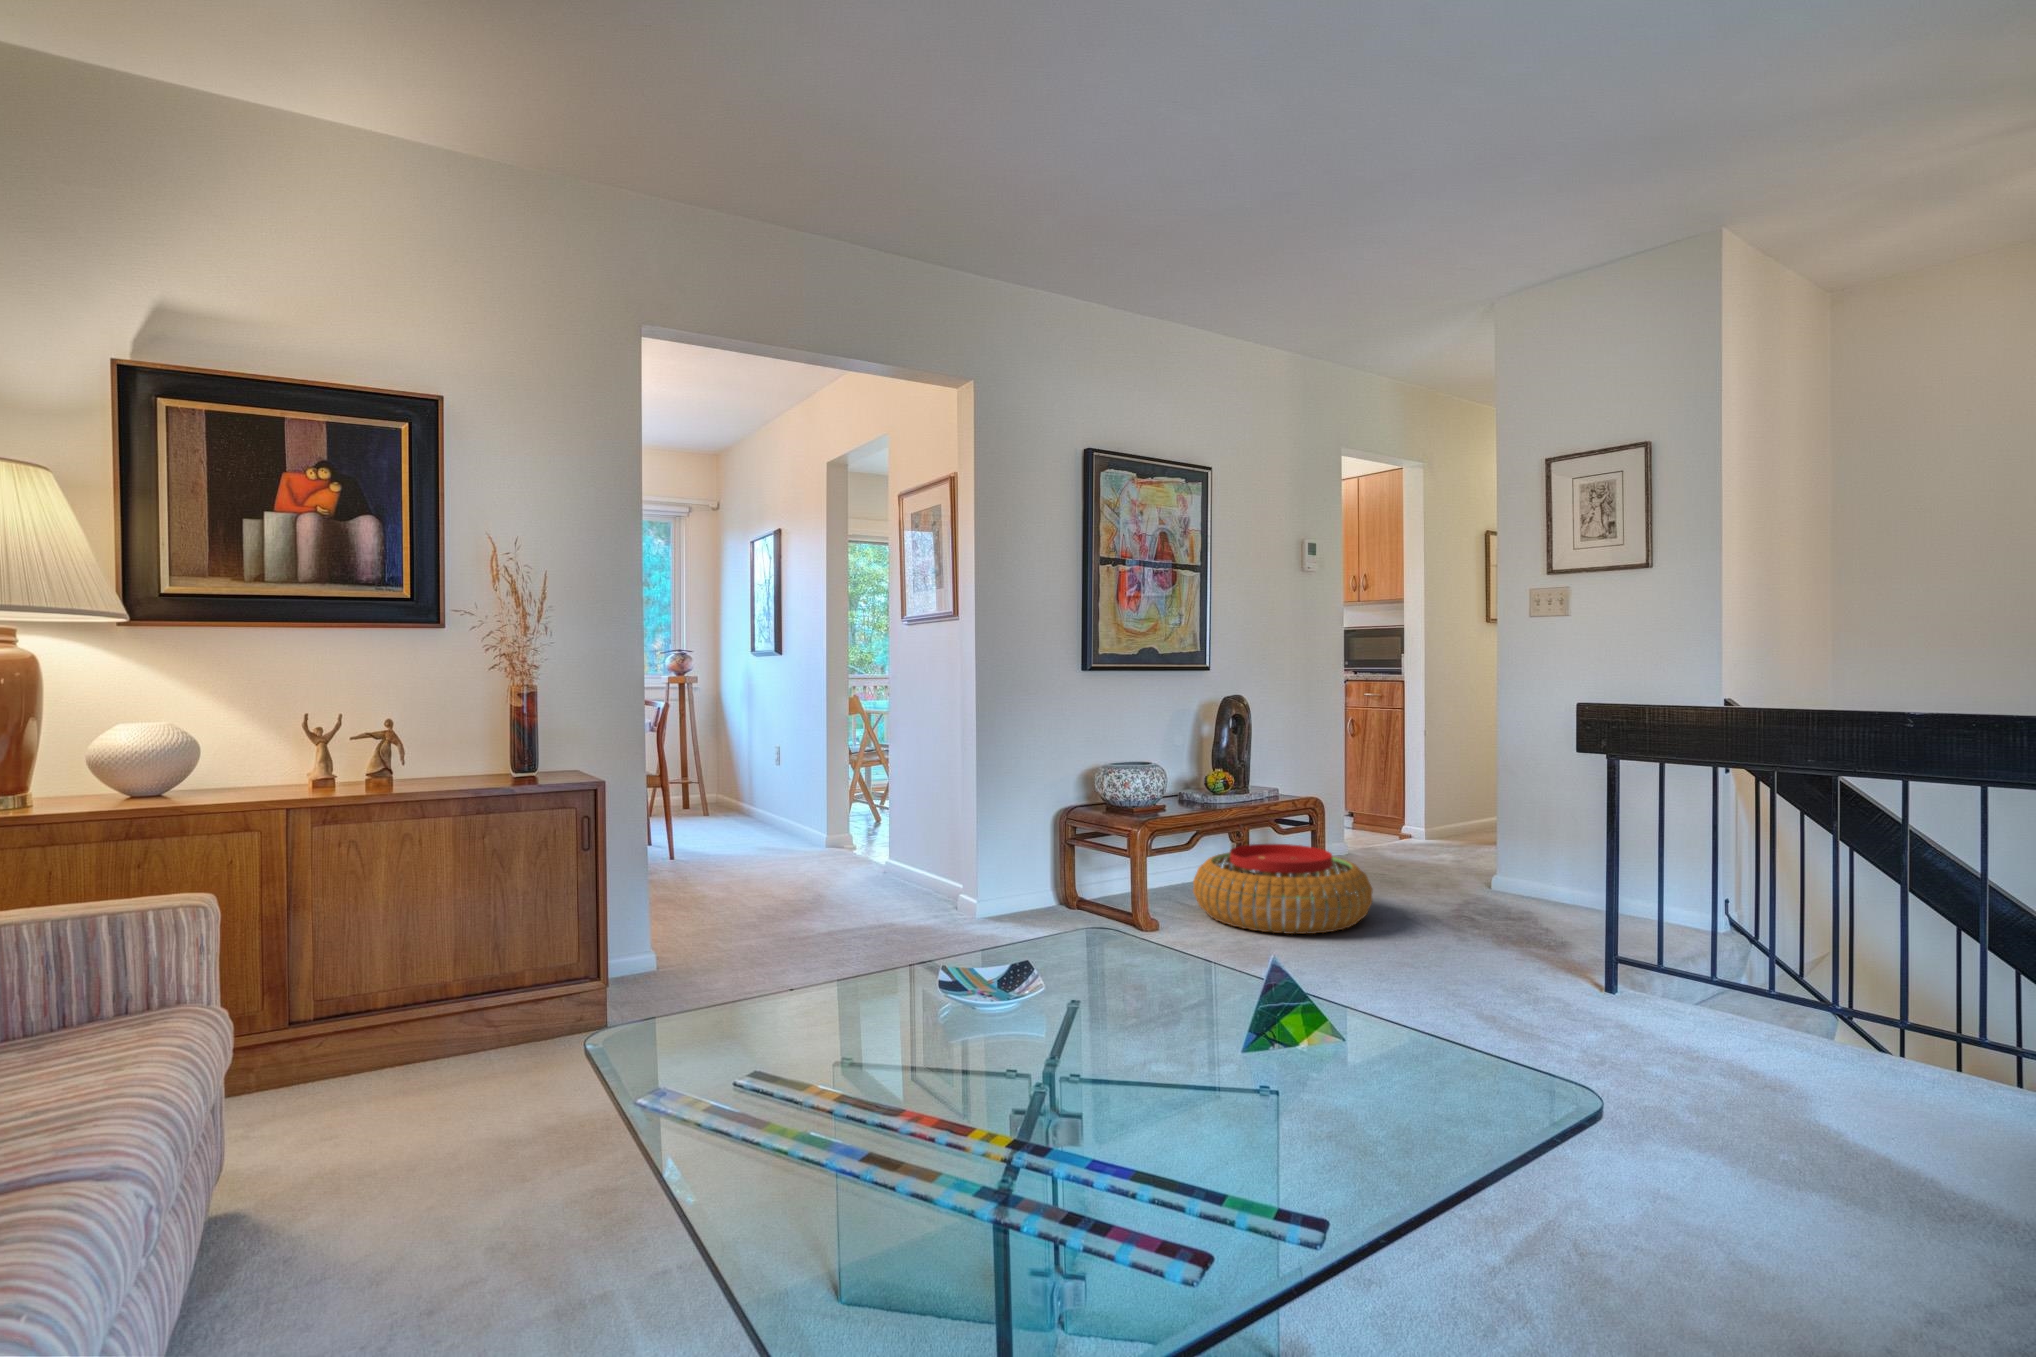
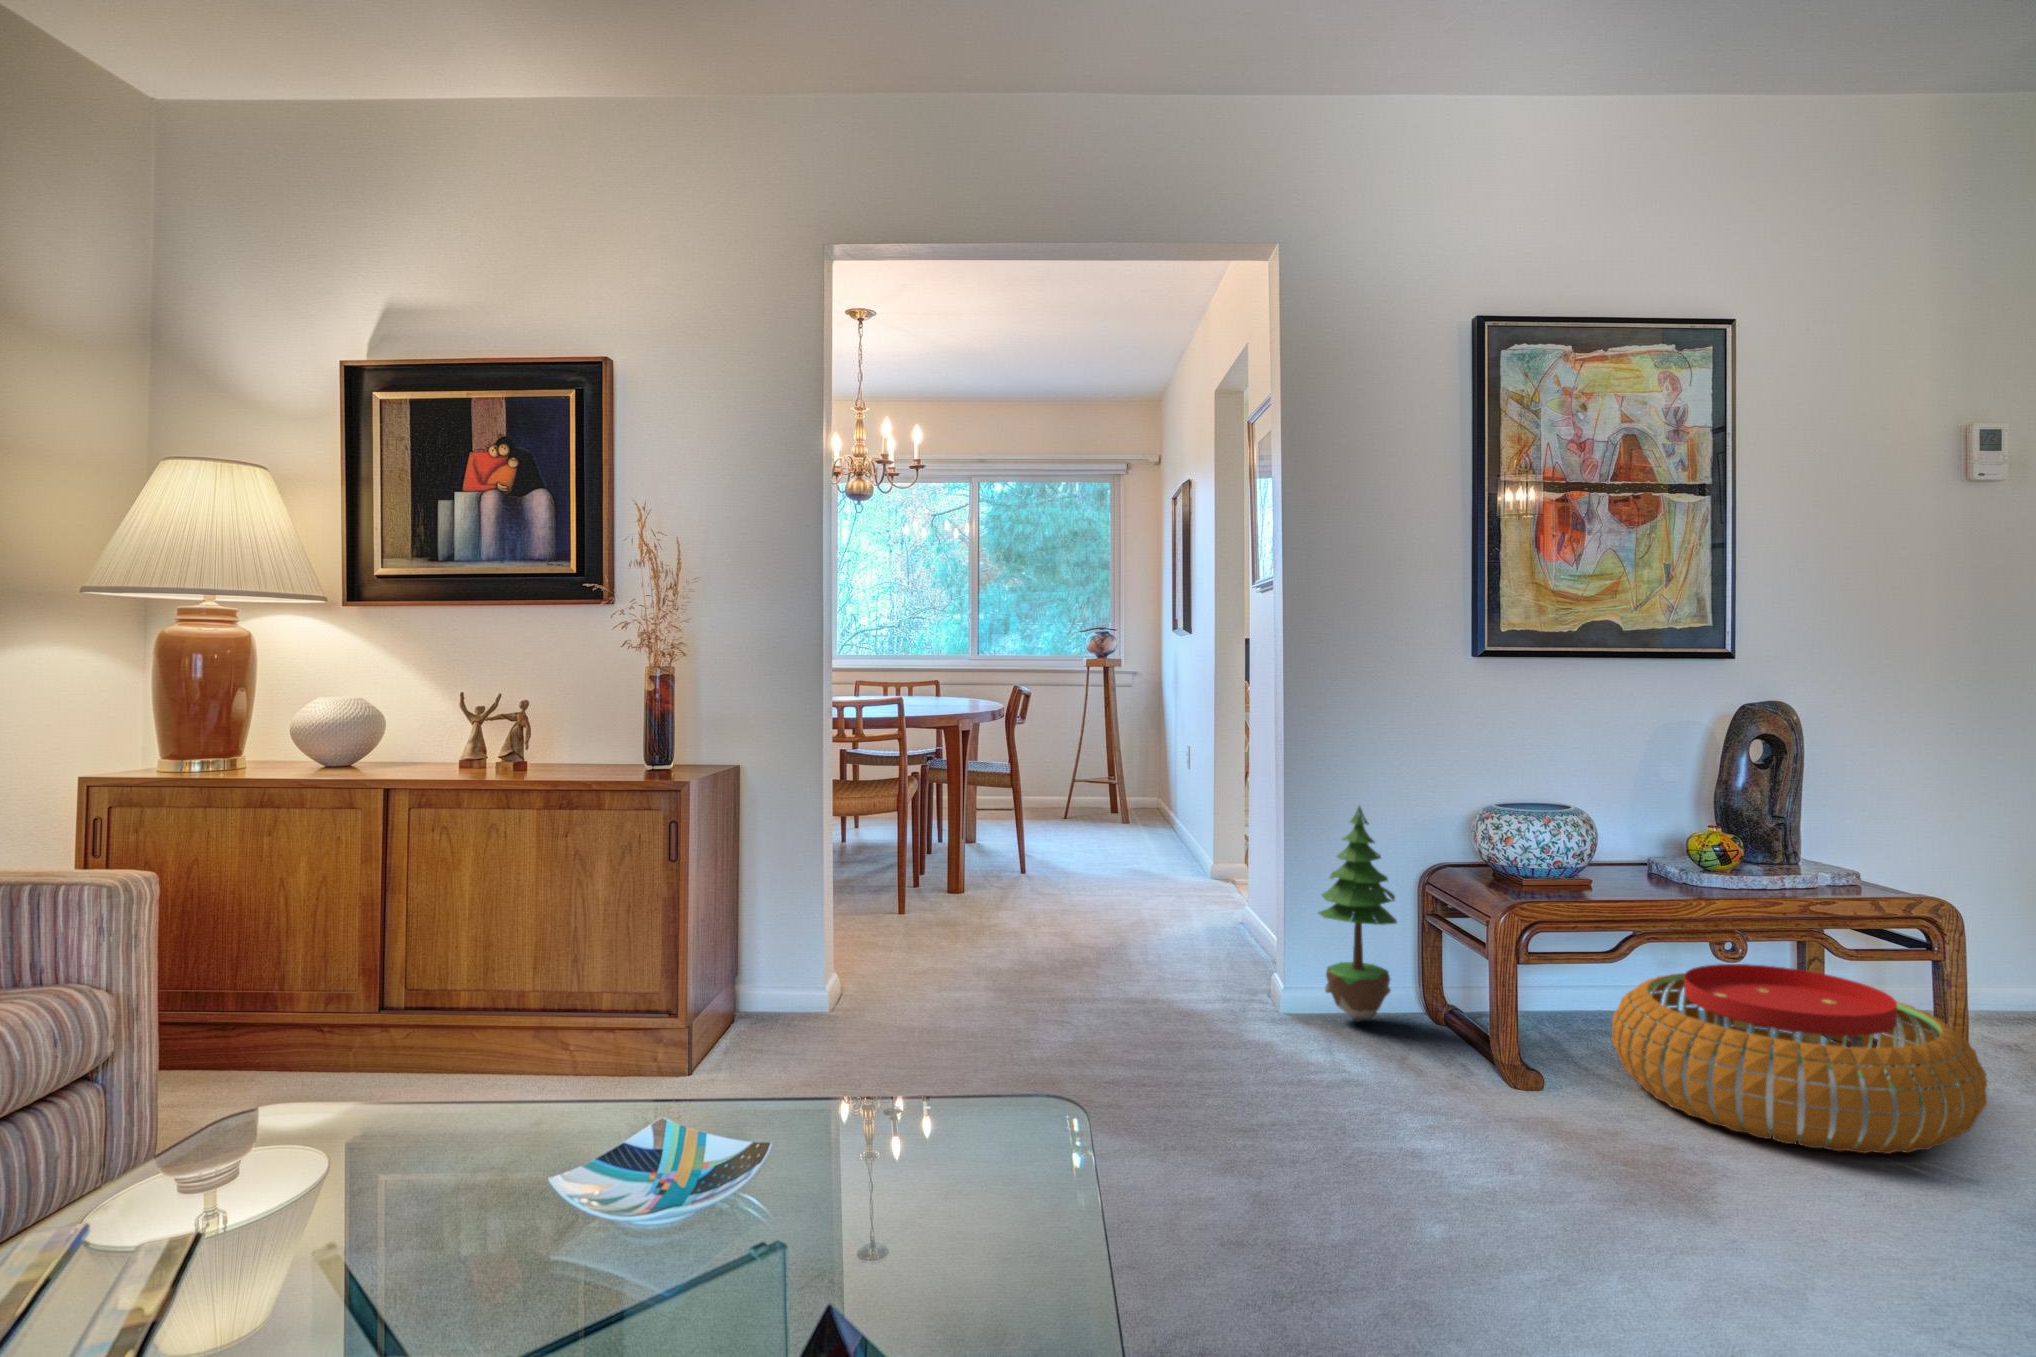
potted tree: none [1014,769,1067,917] -> present [1318,806,1397,1022]

